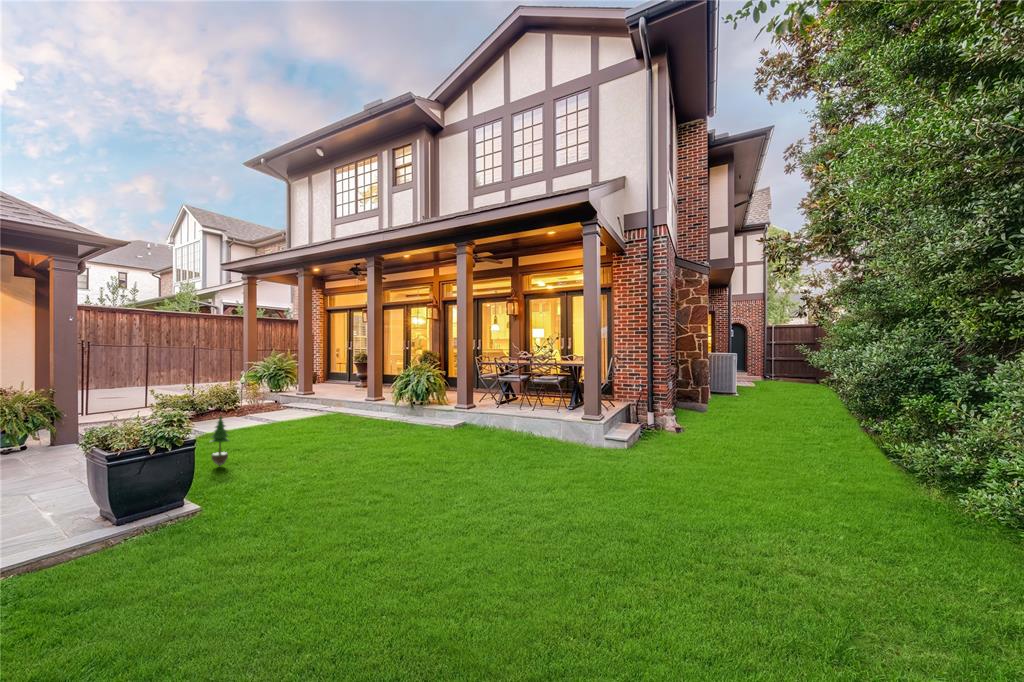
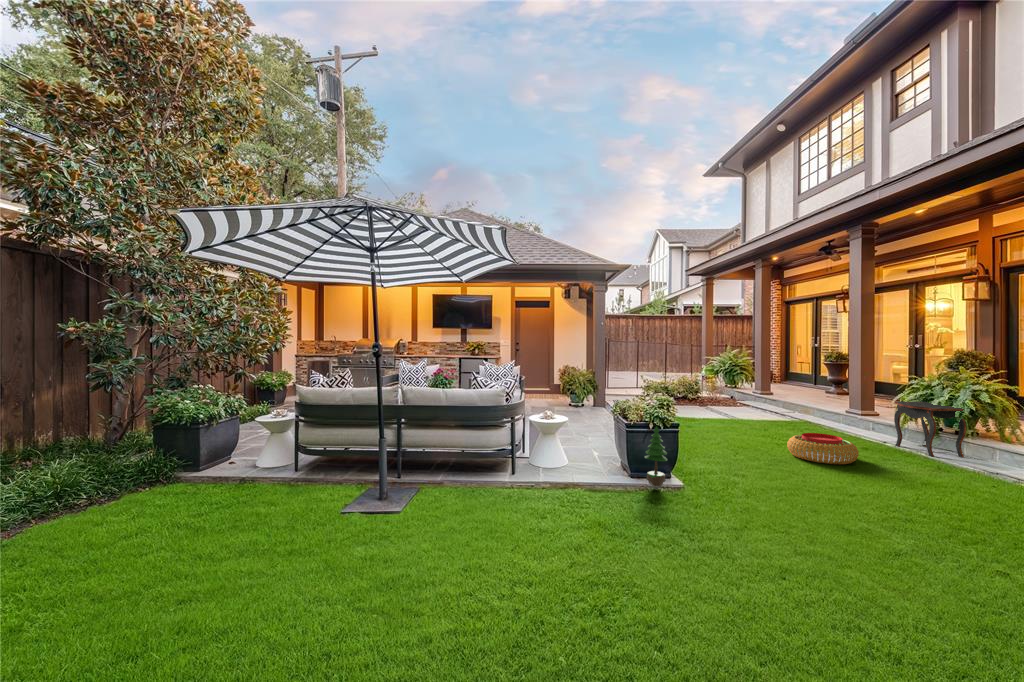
side table: none [390,387,424,422] -> present [894,401,966,458]
pouf: none [321,414,365,434] -> present [787,433,859,464]

